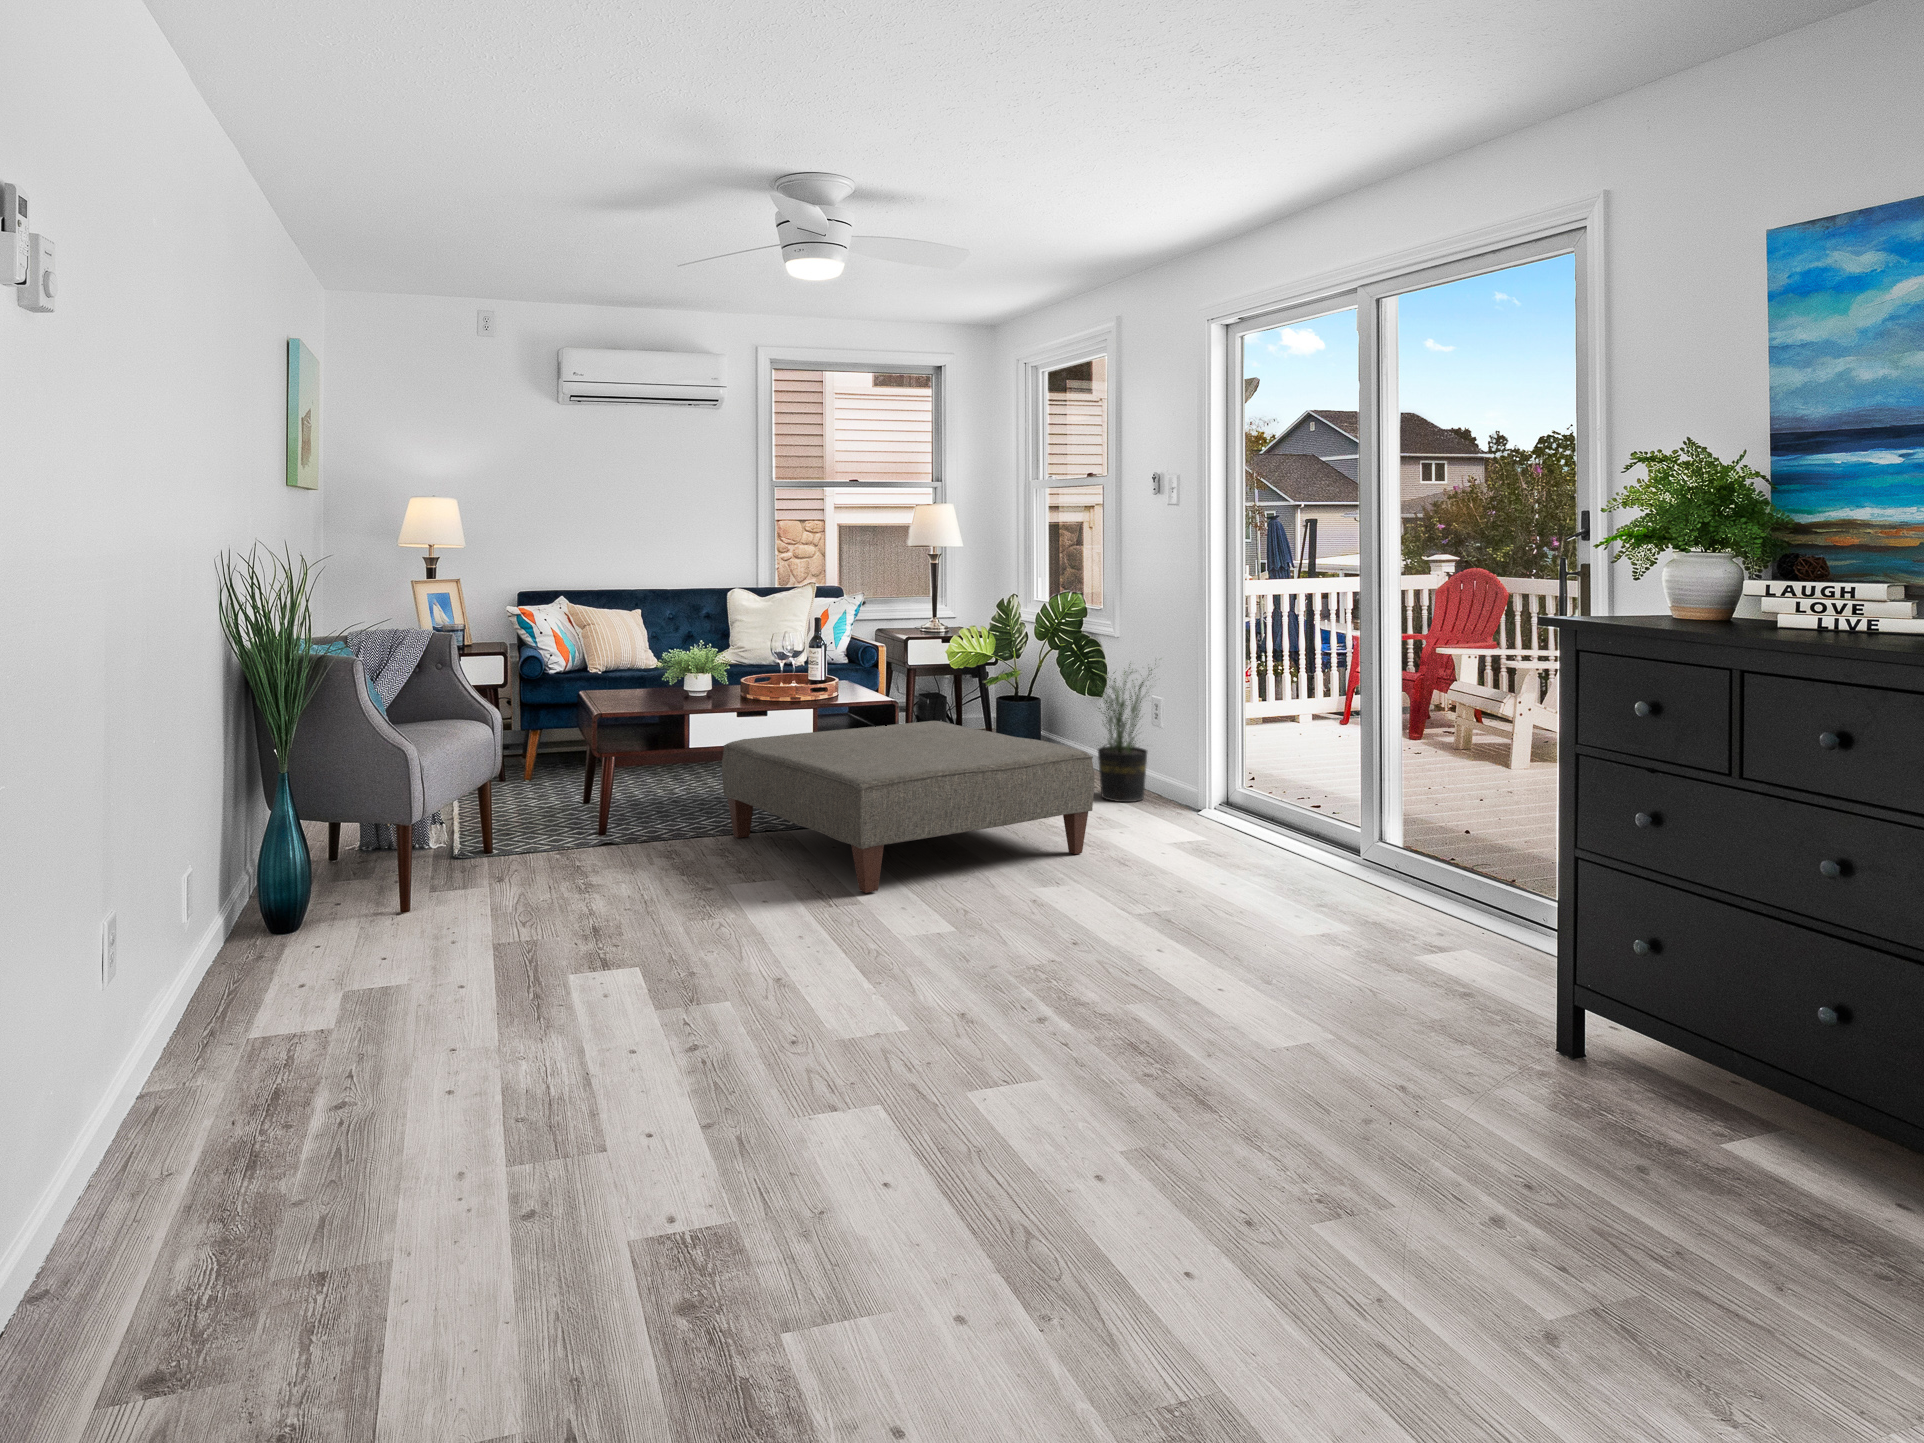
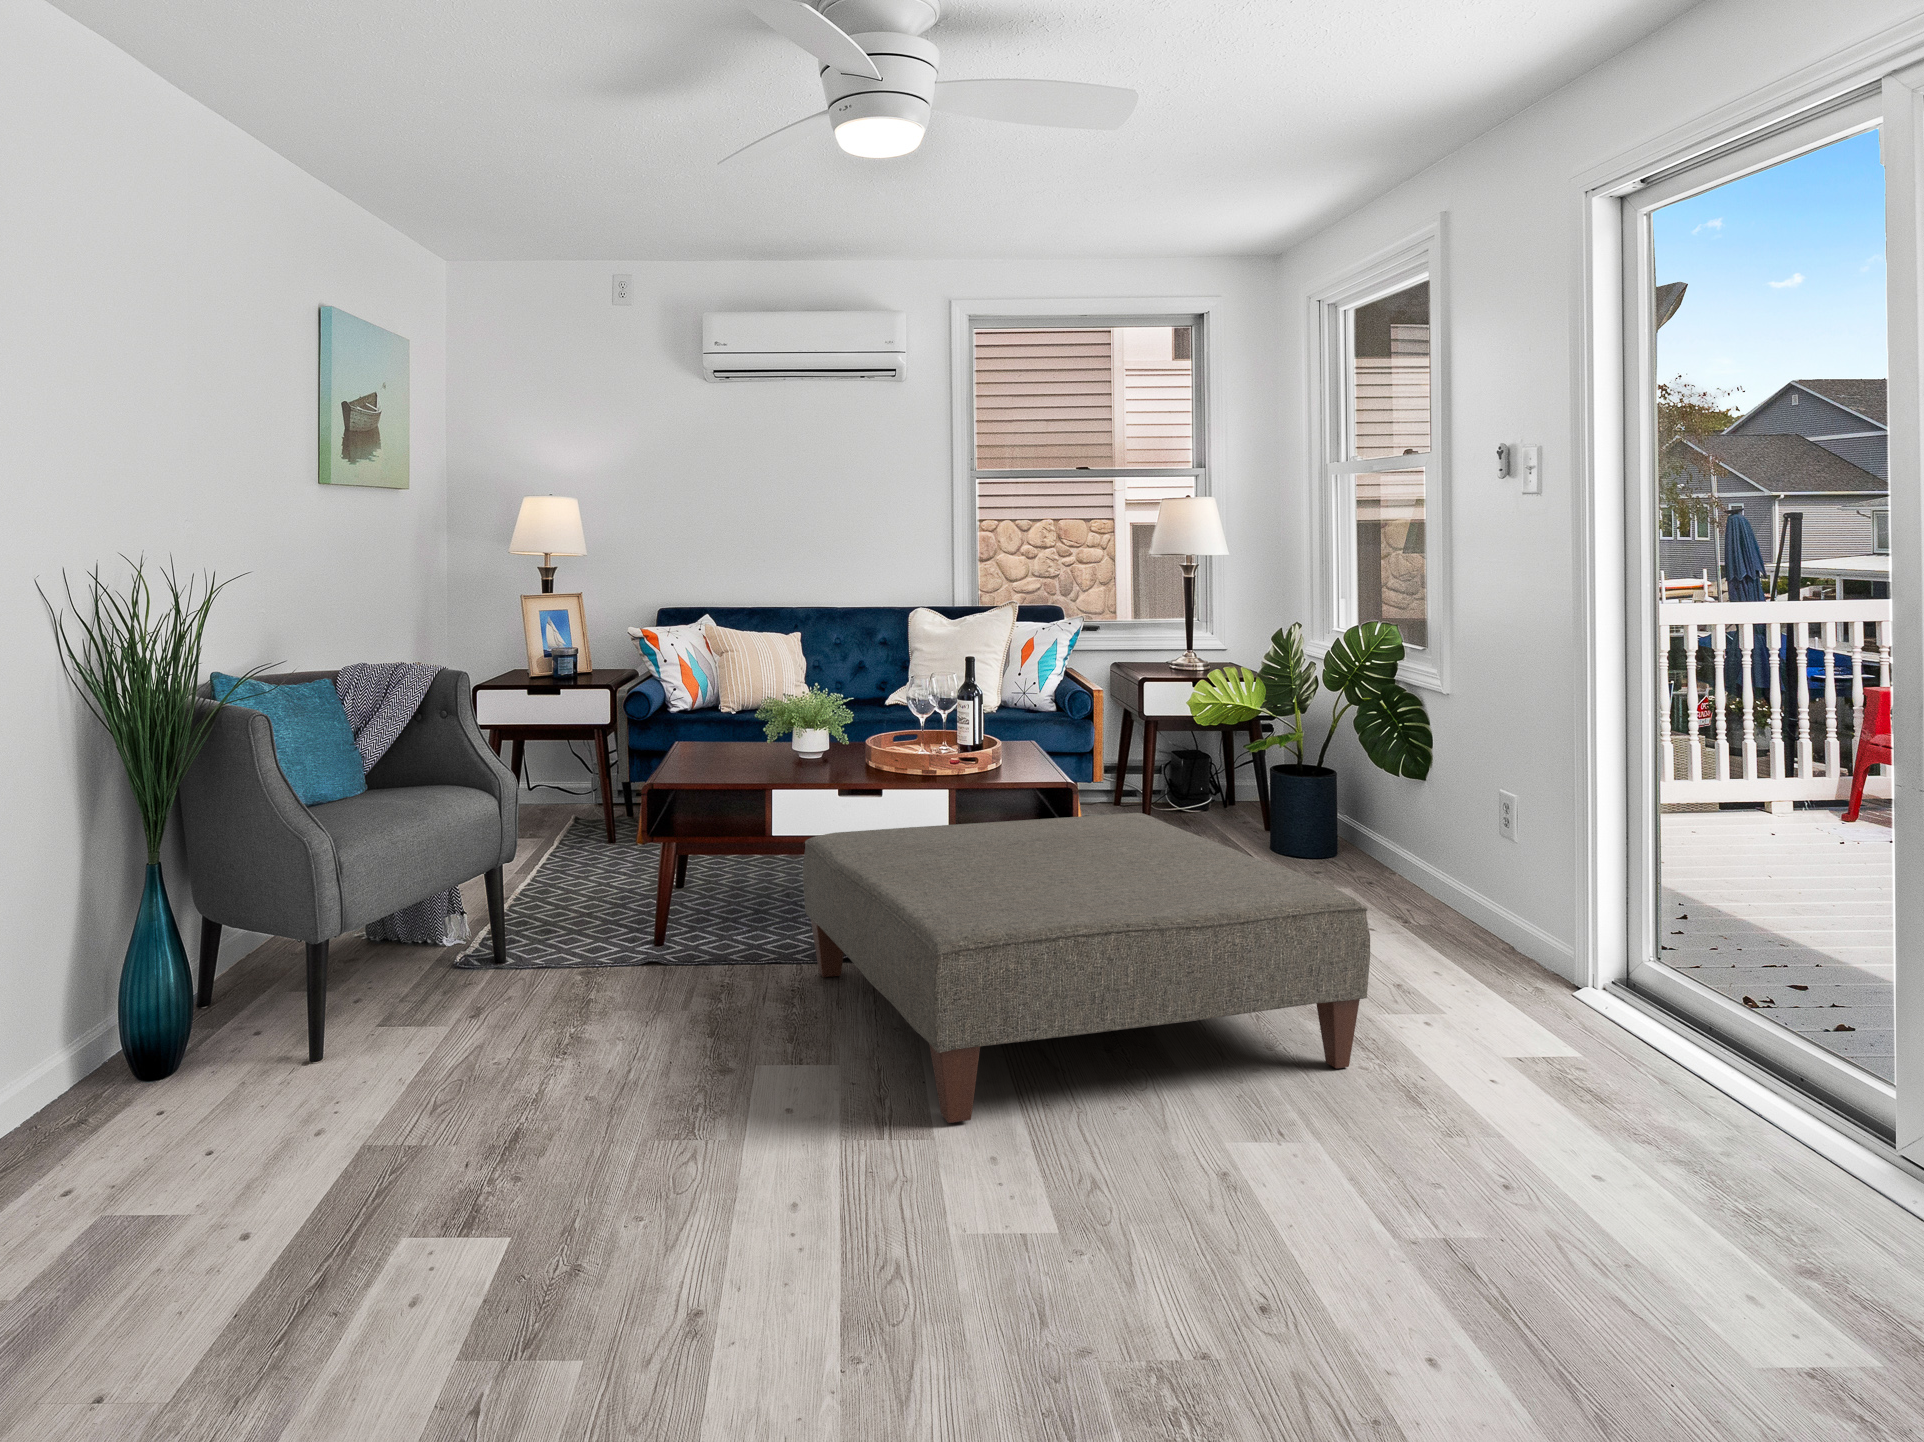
potted plant: present [1097,663,1152,802] -> none [1388,722,1516,958]

